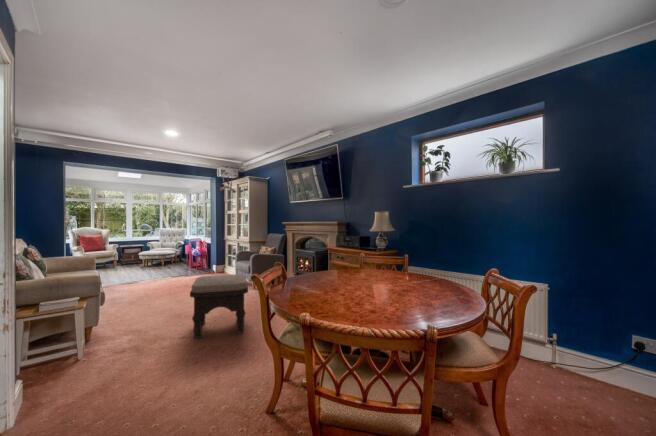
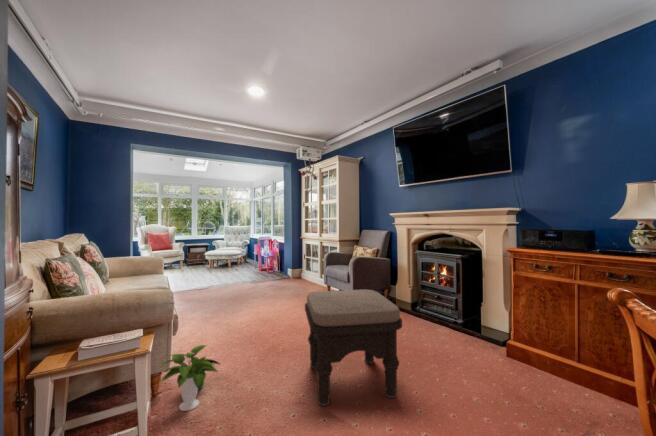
potted plant: none [91,309,133,346] -> present [161,345,220,411]

